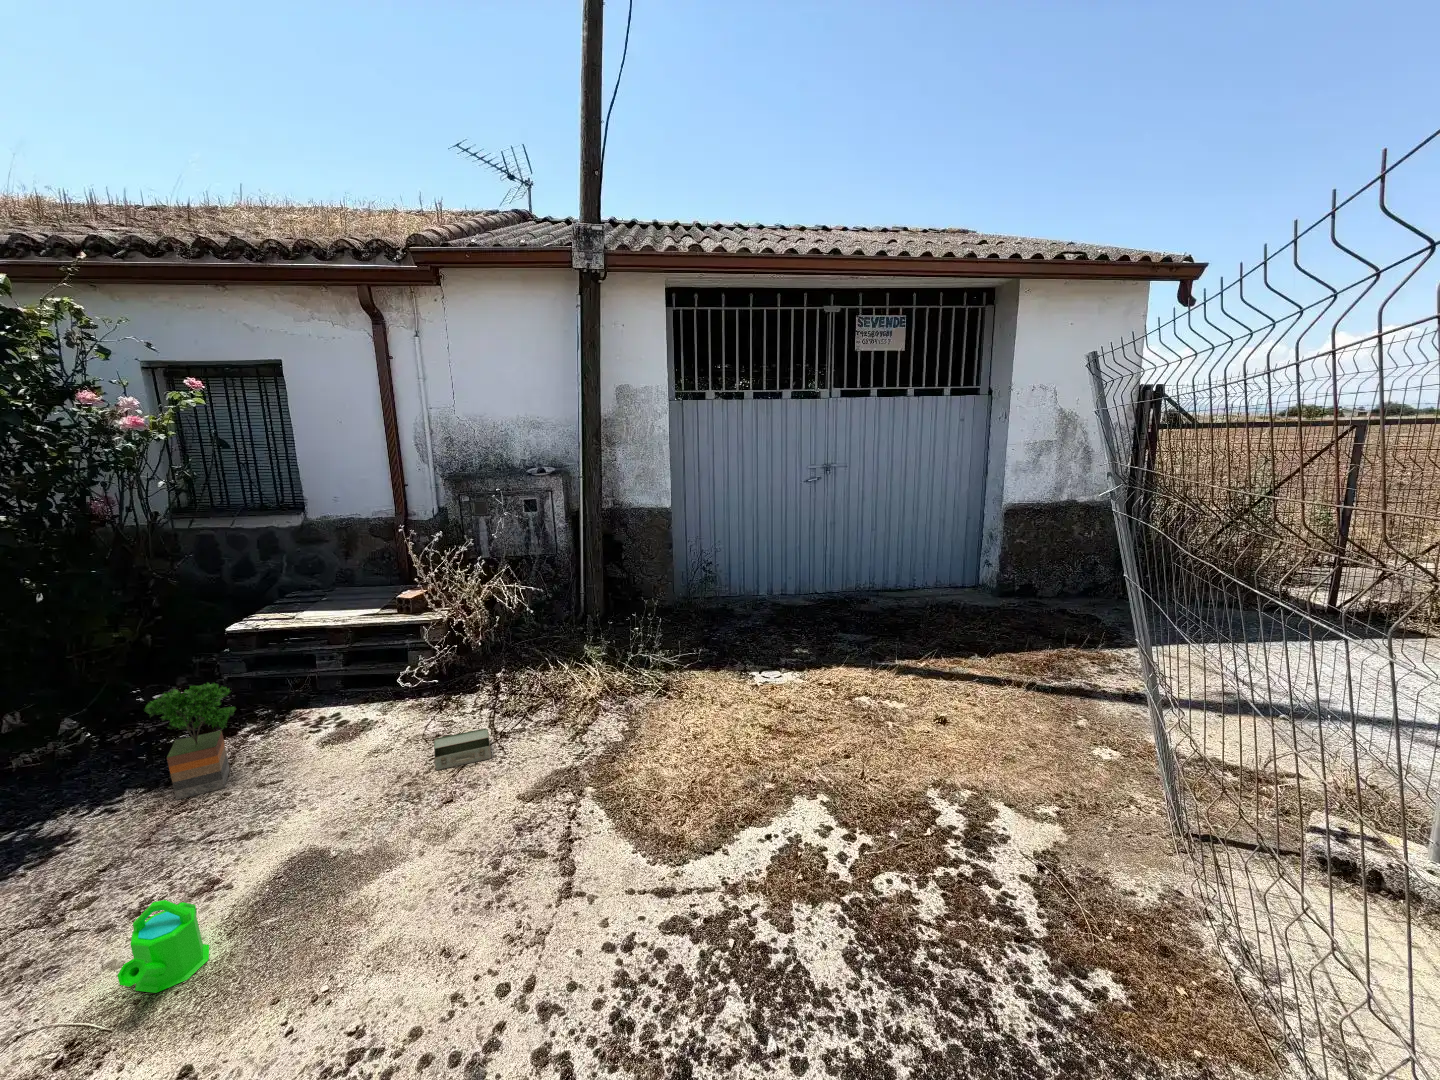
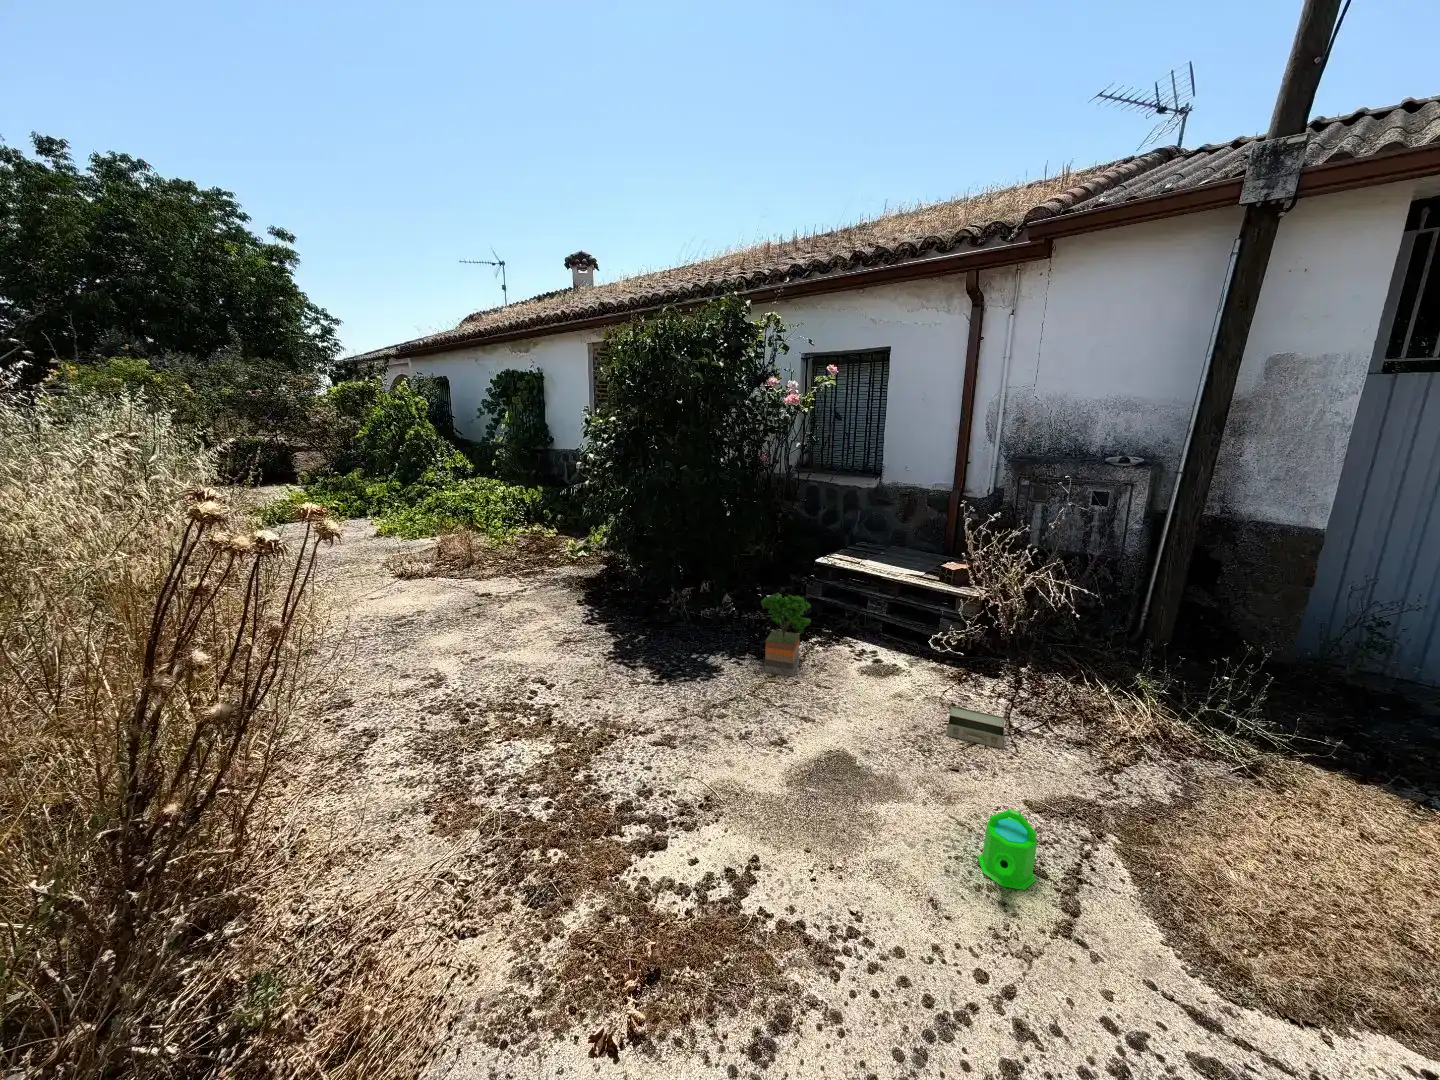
watering can: present [117,900,209,993] -> present [978,809,1037,890]

